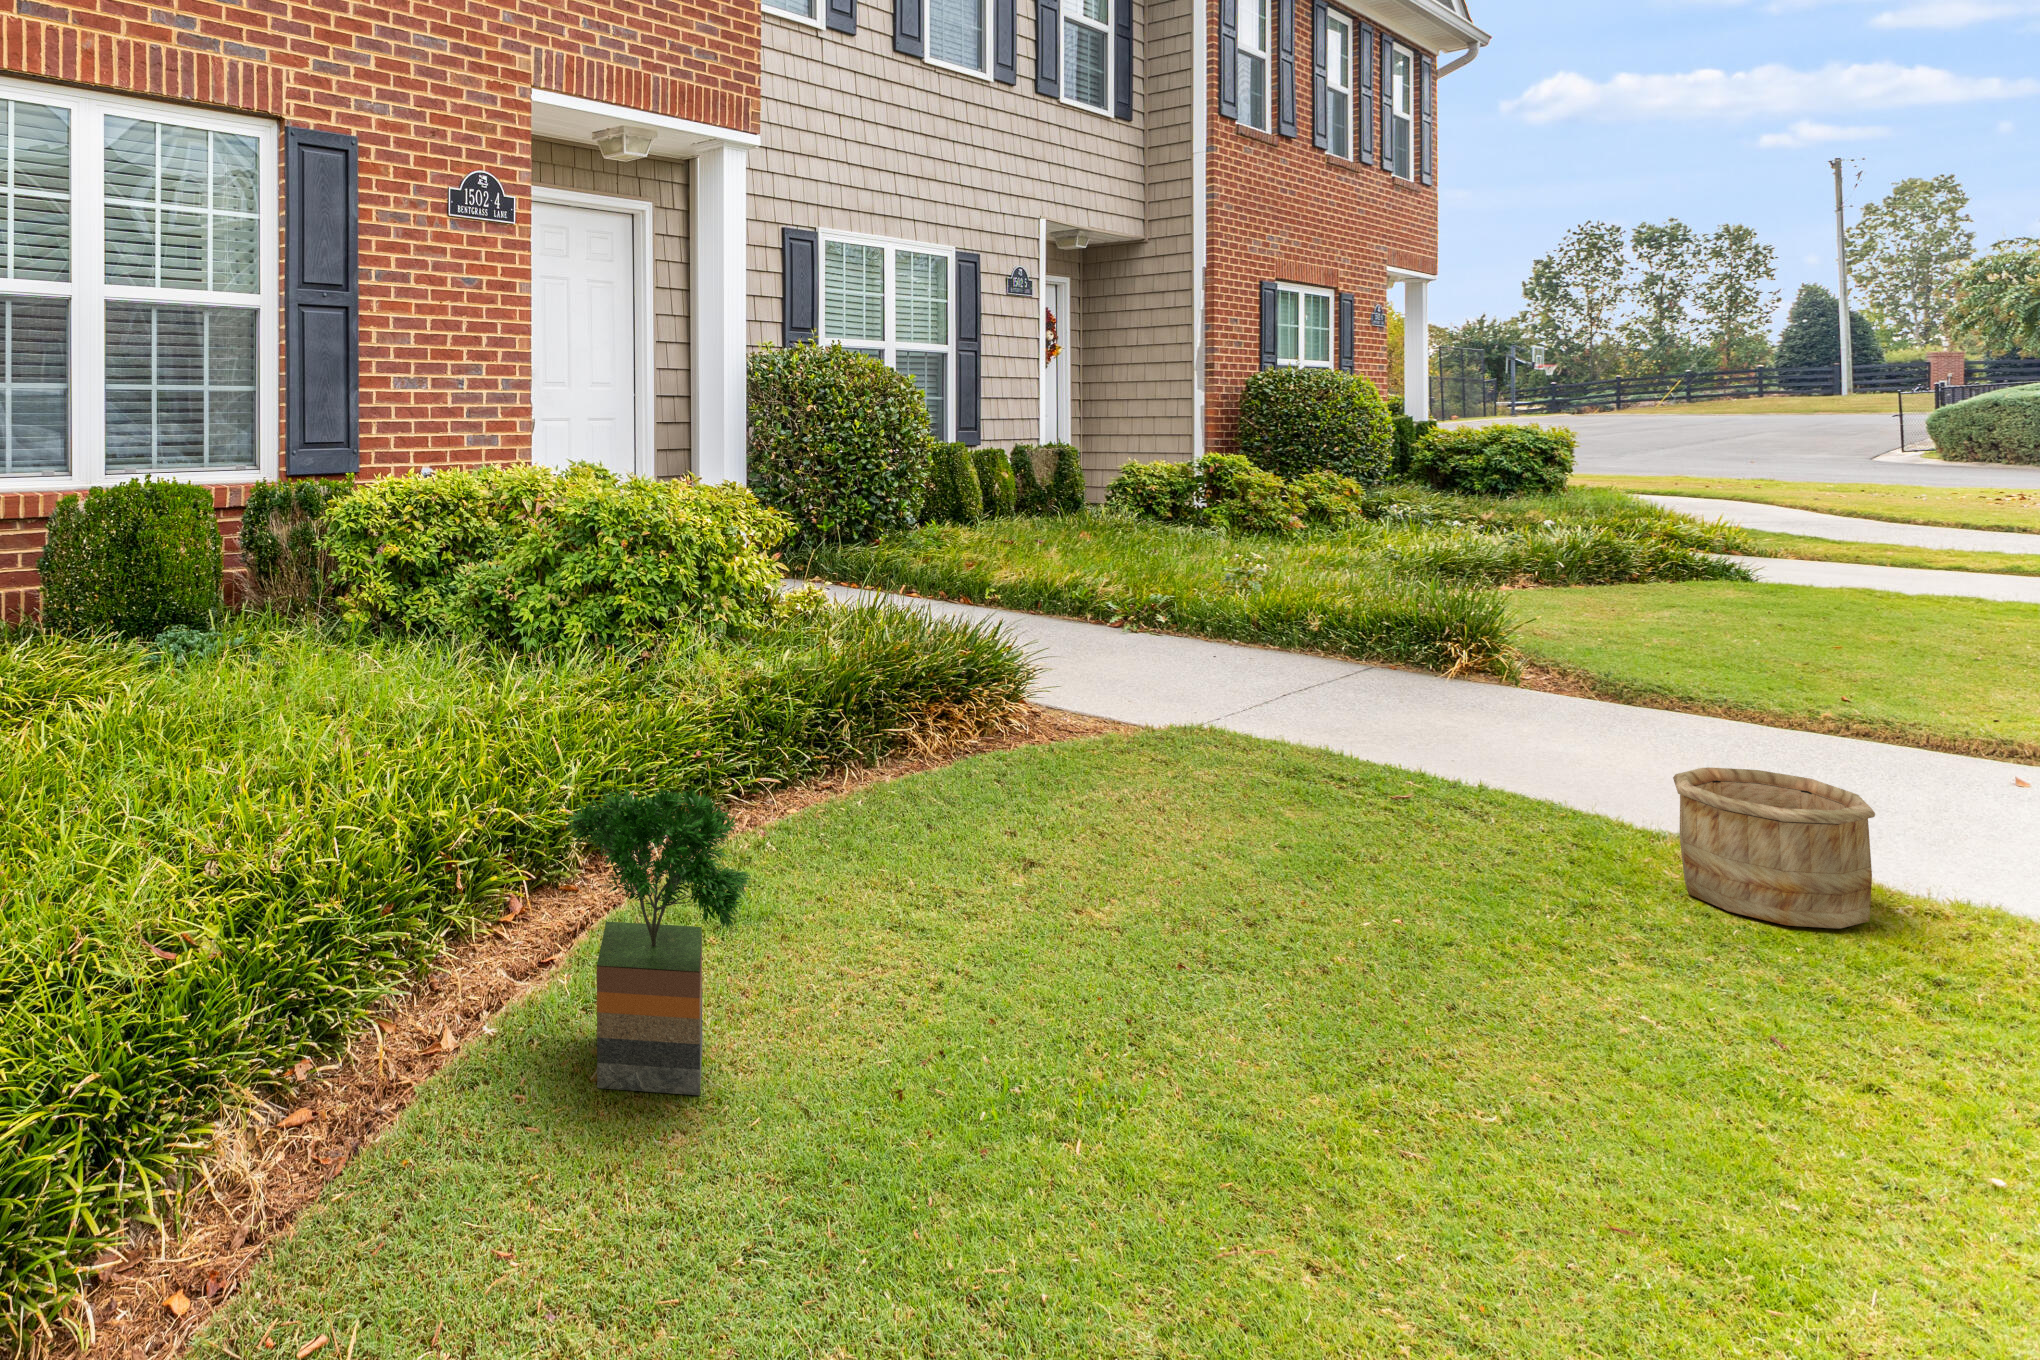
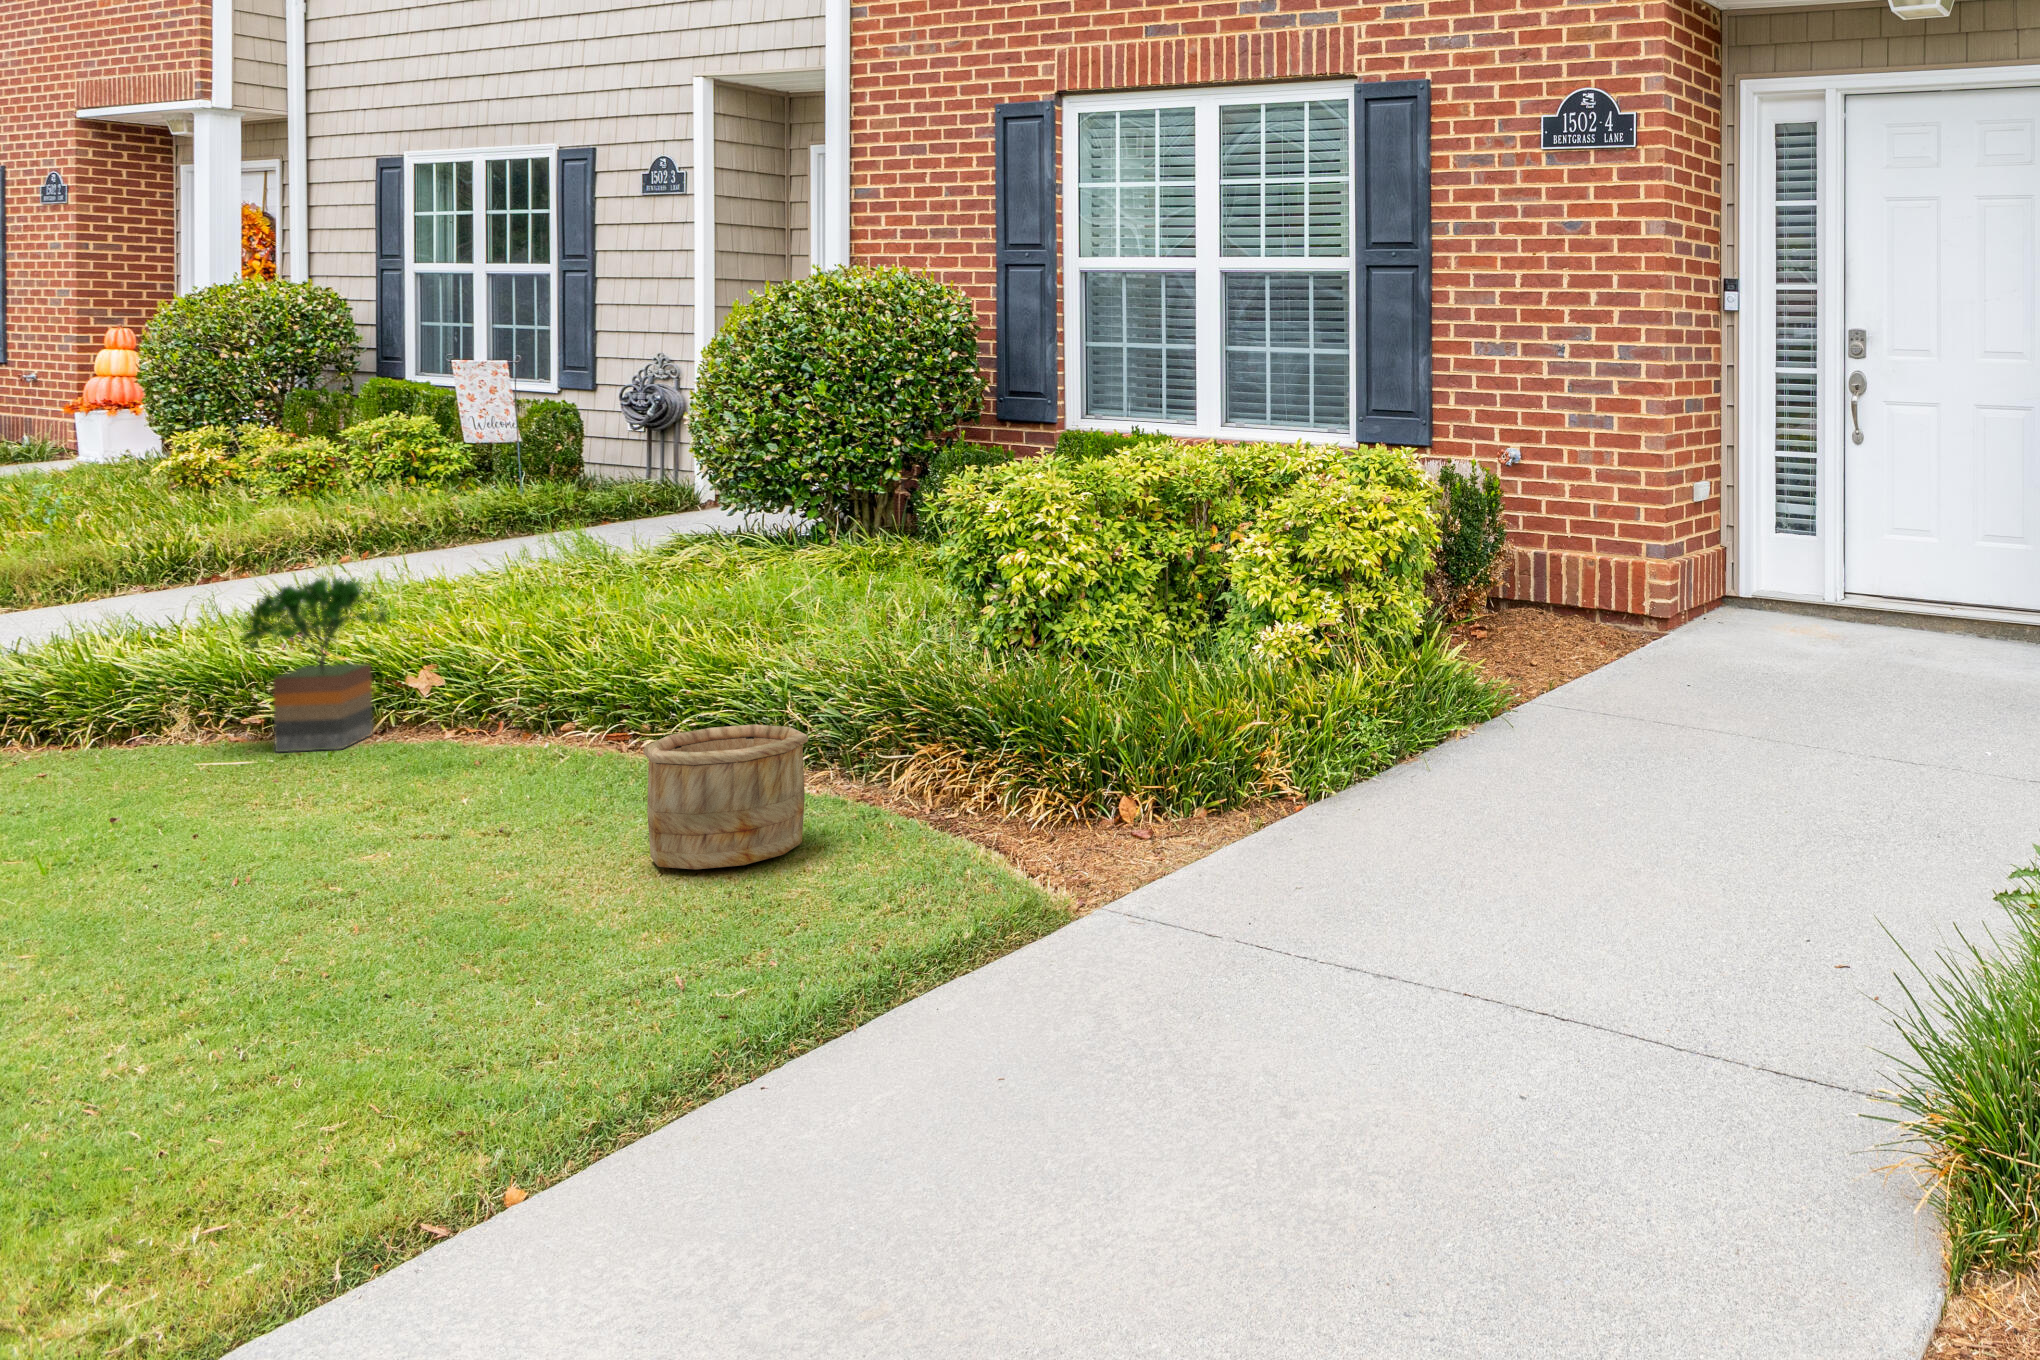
wooden bucket: present [1673,767,1875,928] -> present [643,724,808,869]

